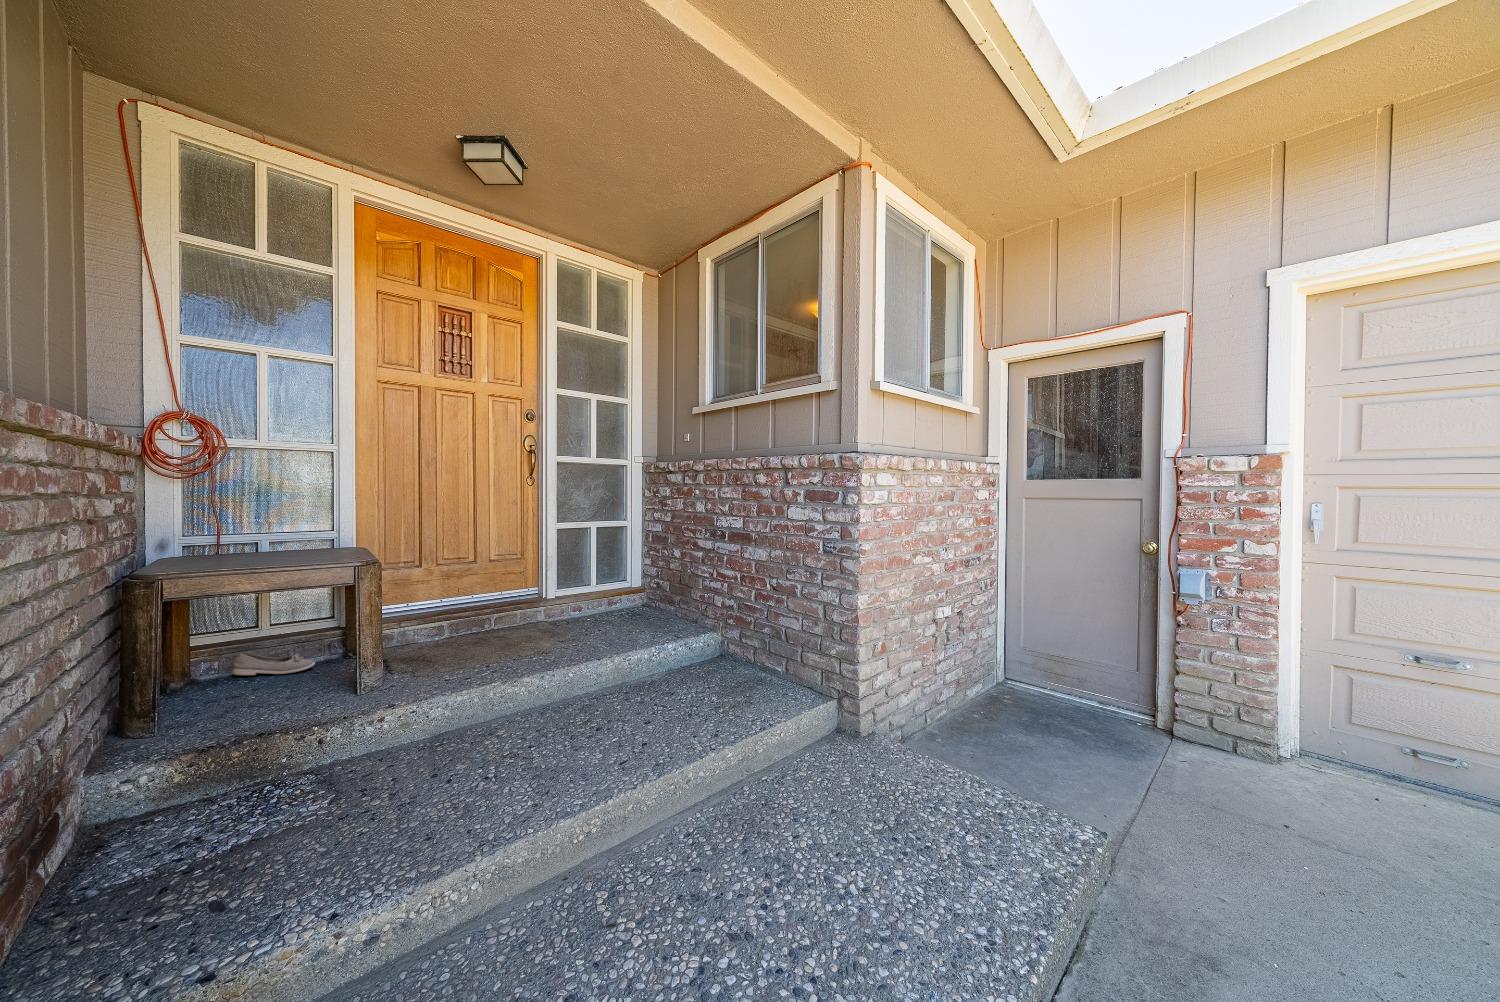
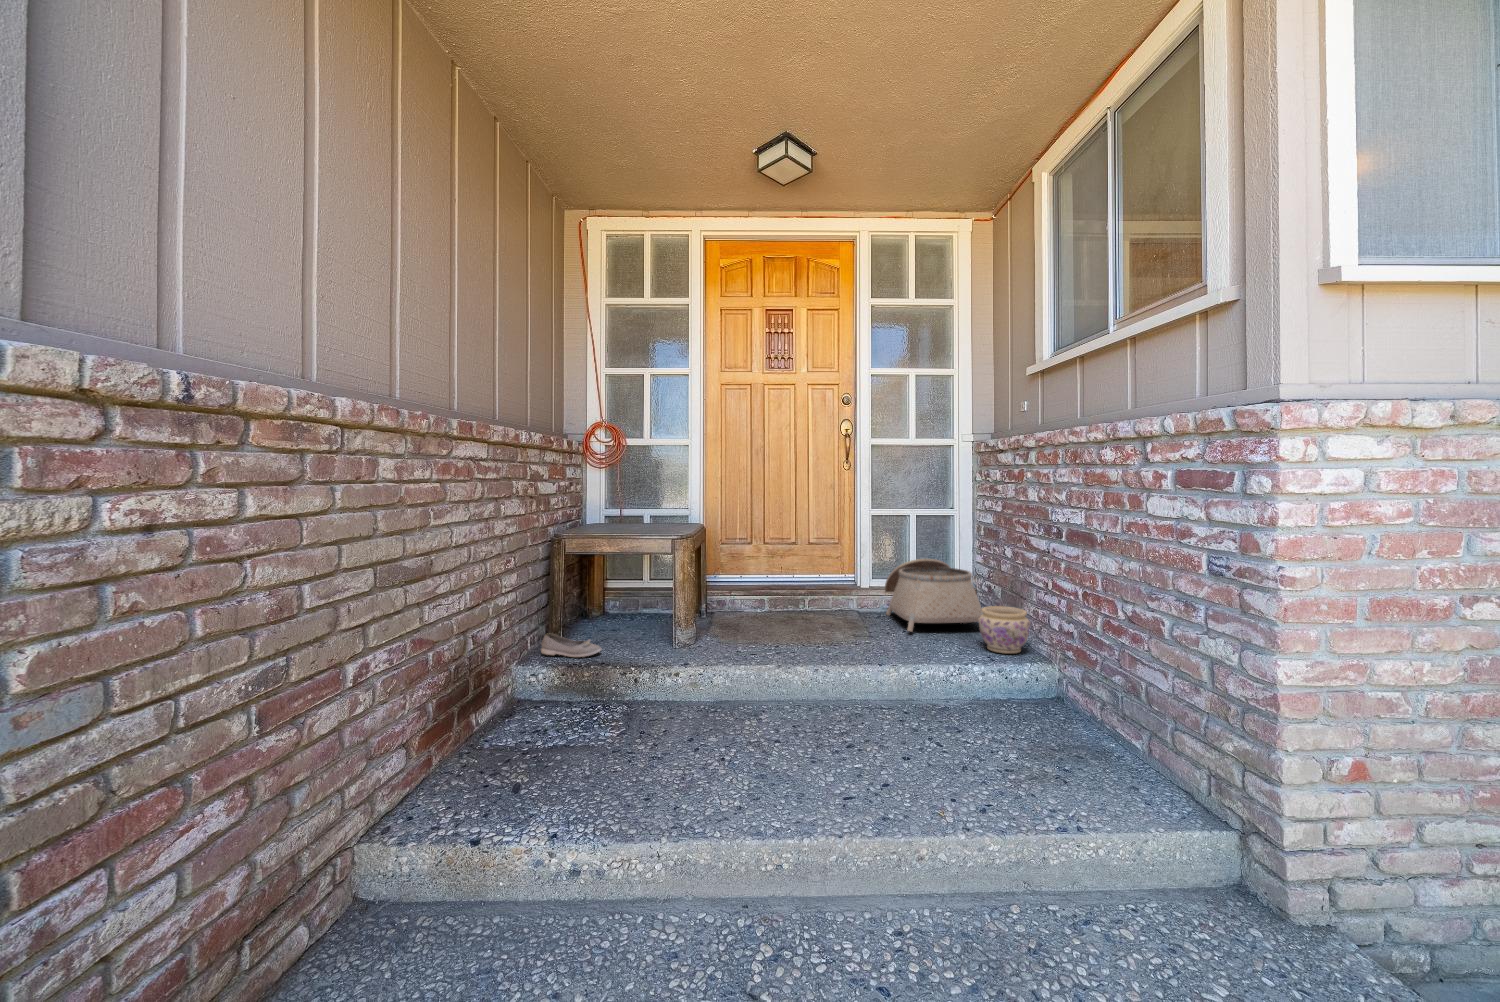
basket: none [570,562,666,624] -> present [885,559,983,632]
planter: none [664,595,702,630] -> present [979,606,1030,654]

